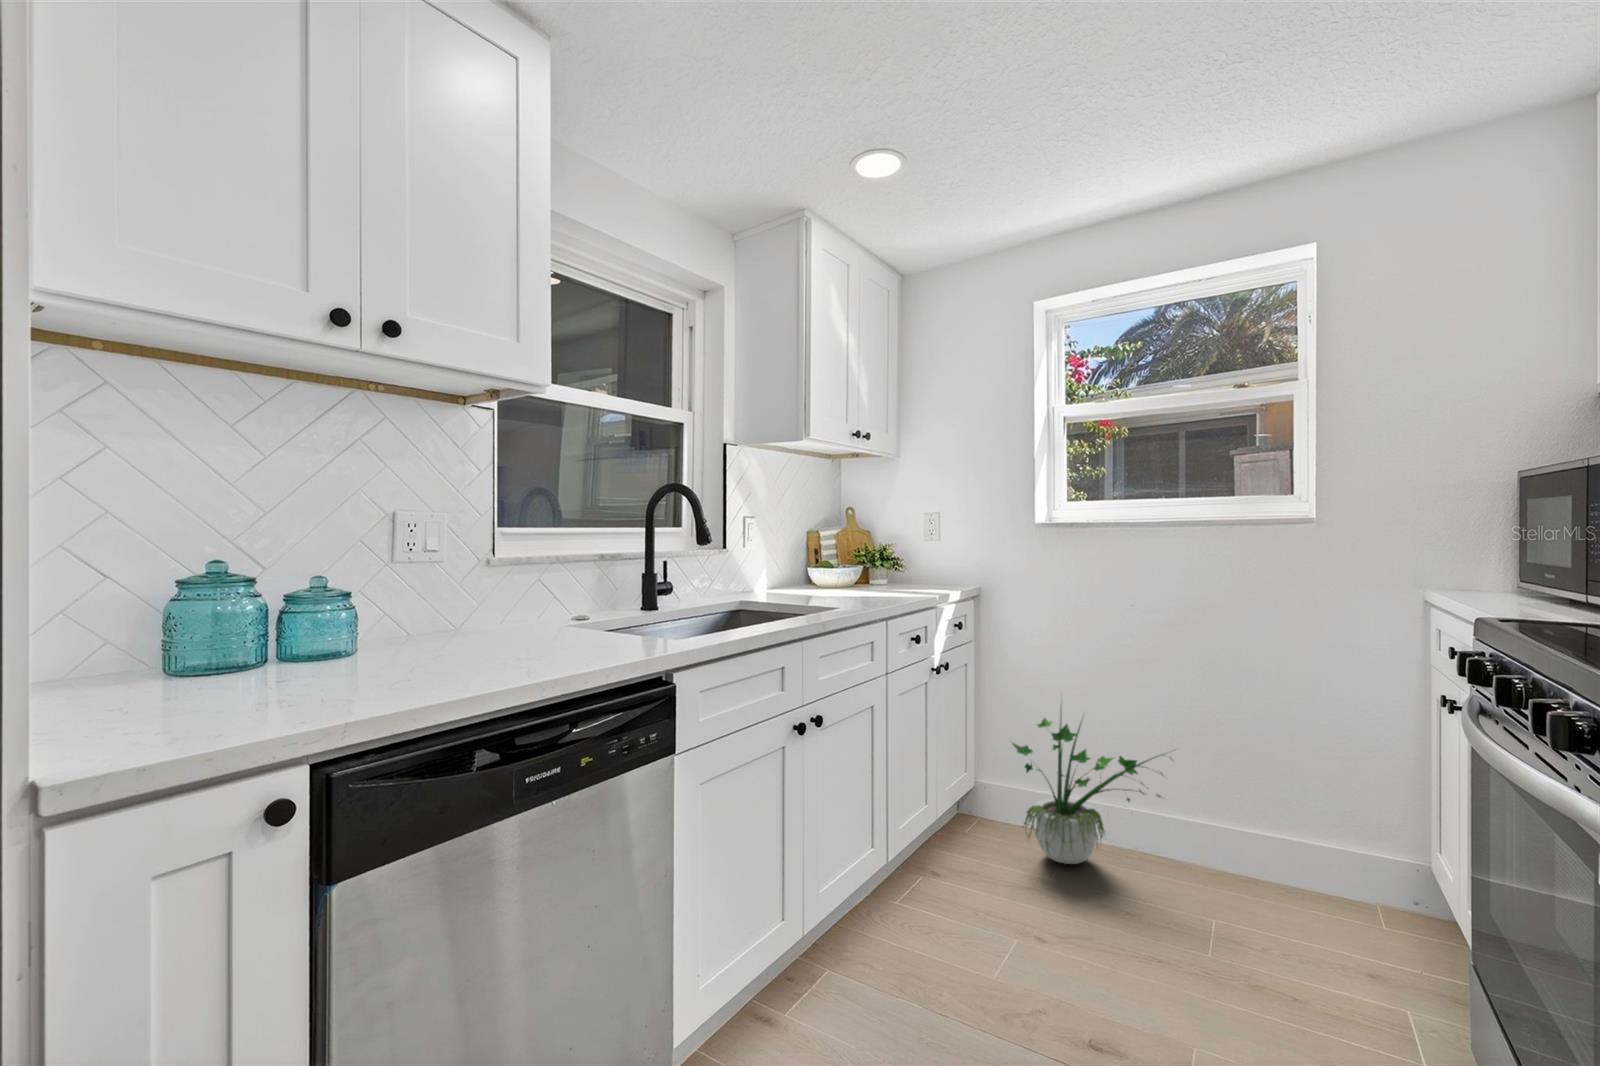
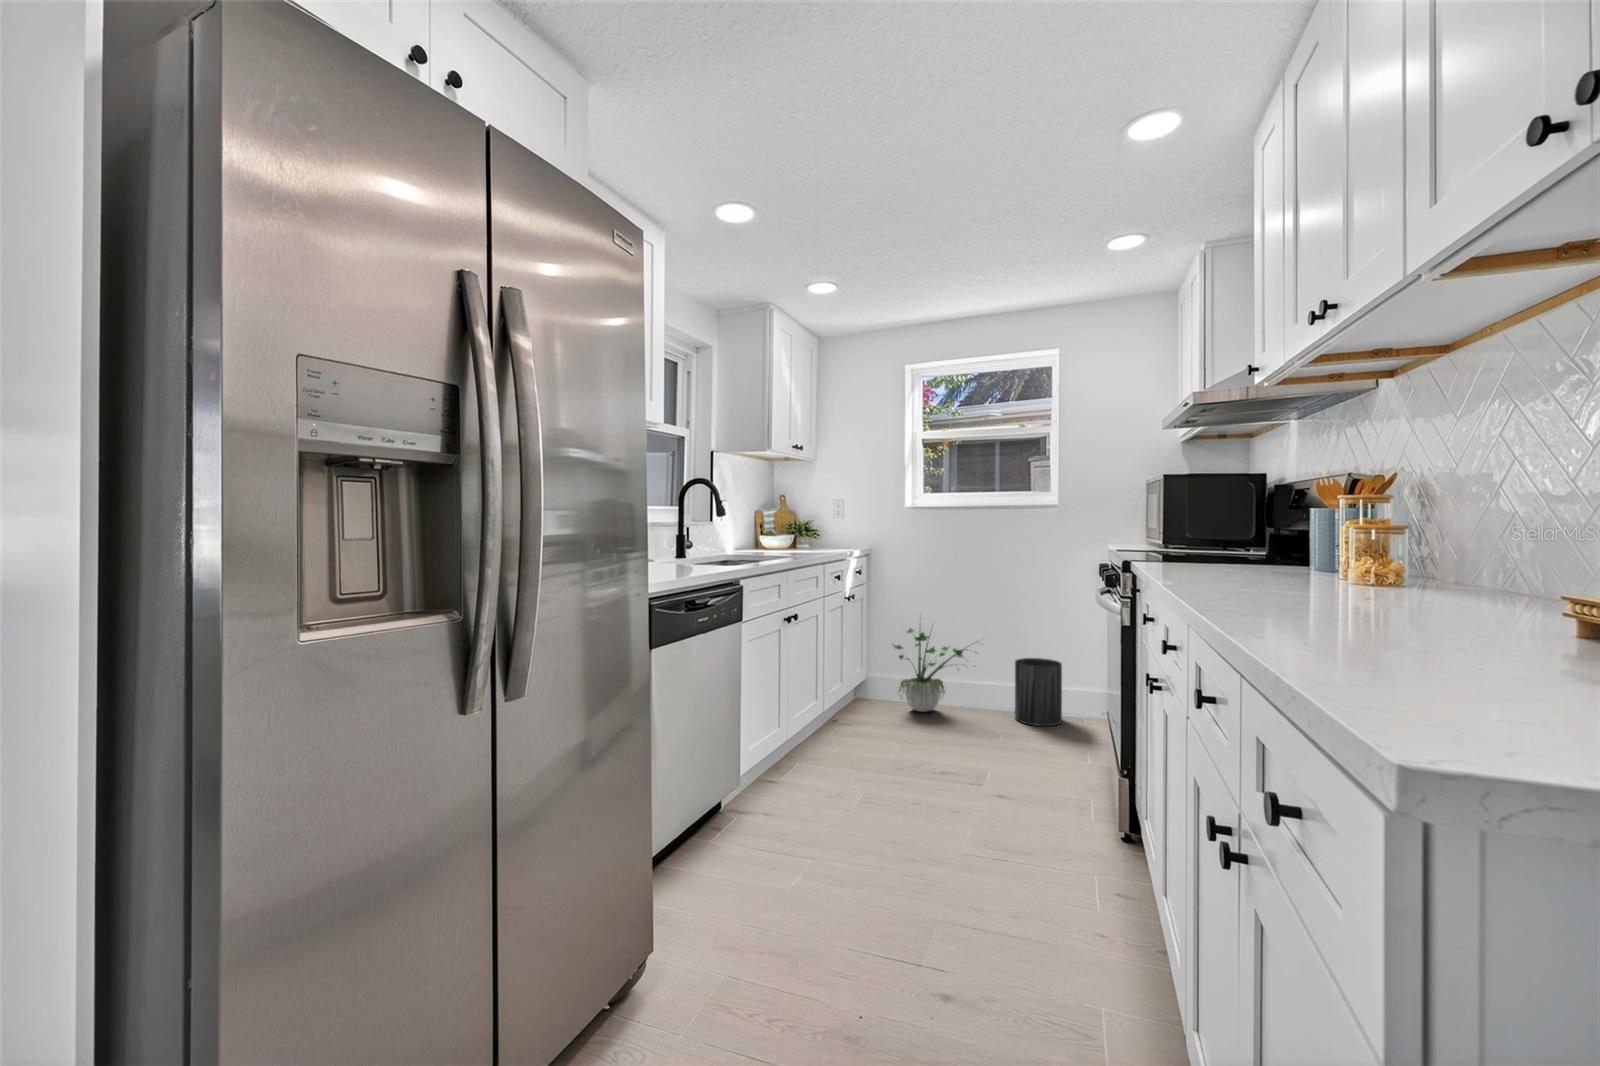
trash can: none [1236,787,1334,927] -> present [1015,658,1062,726]

